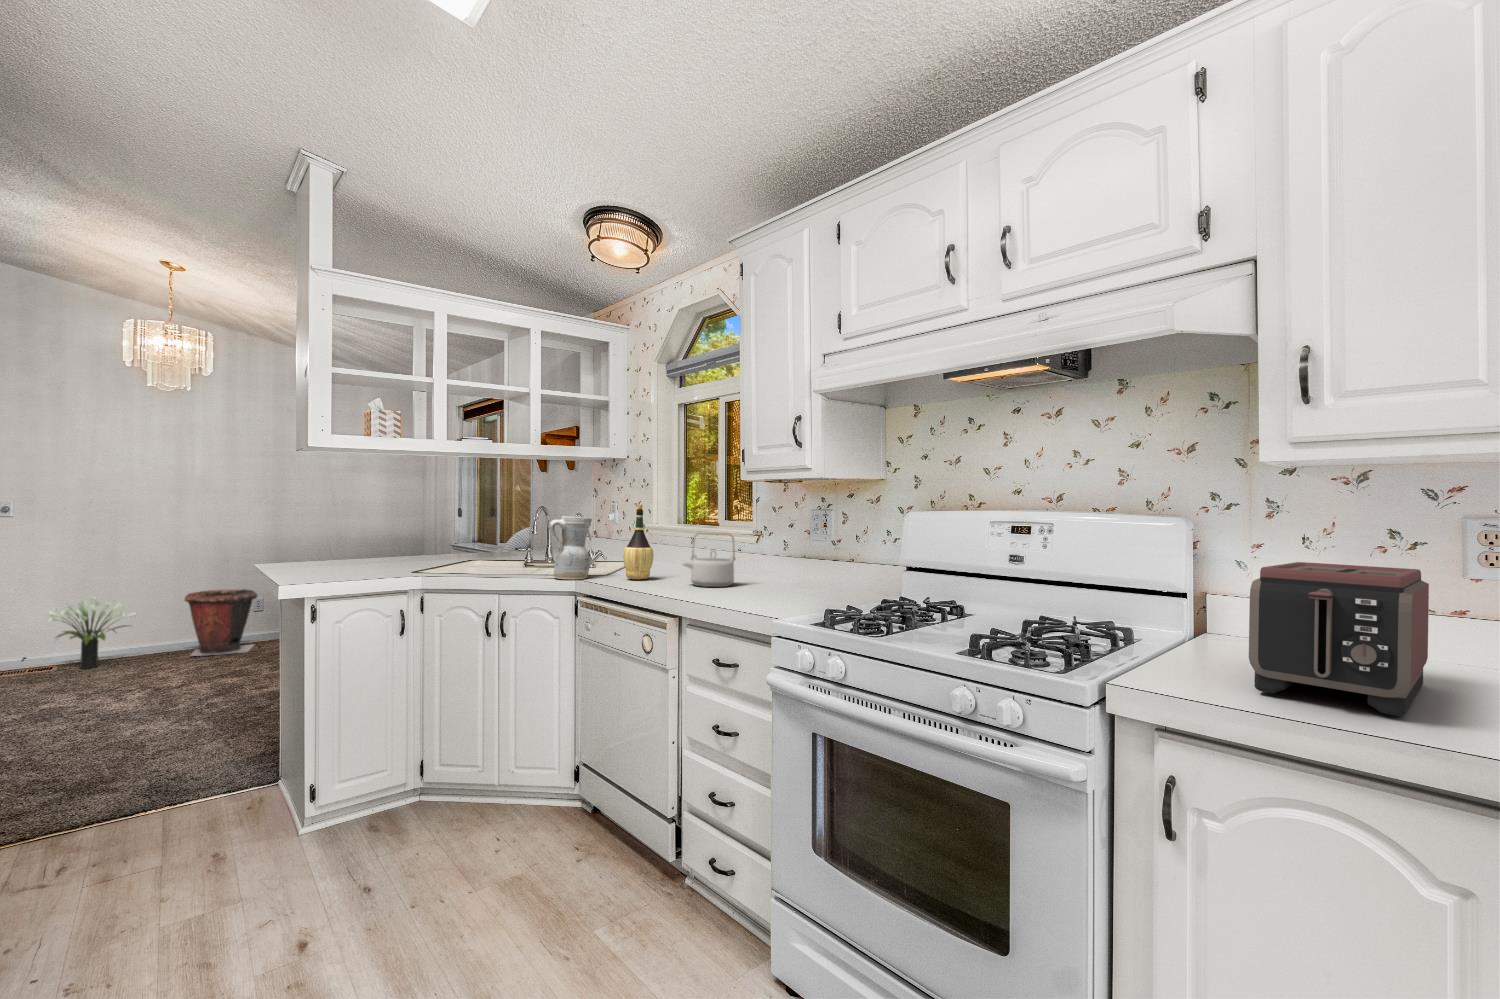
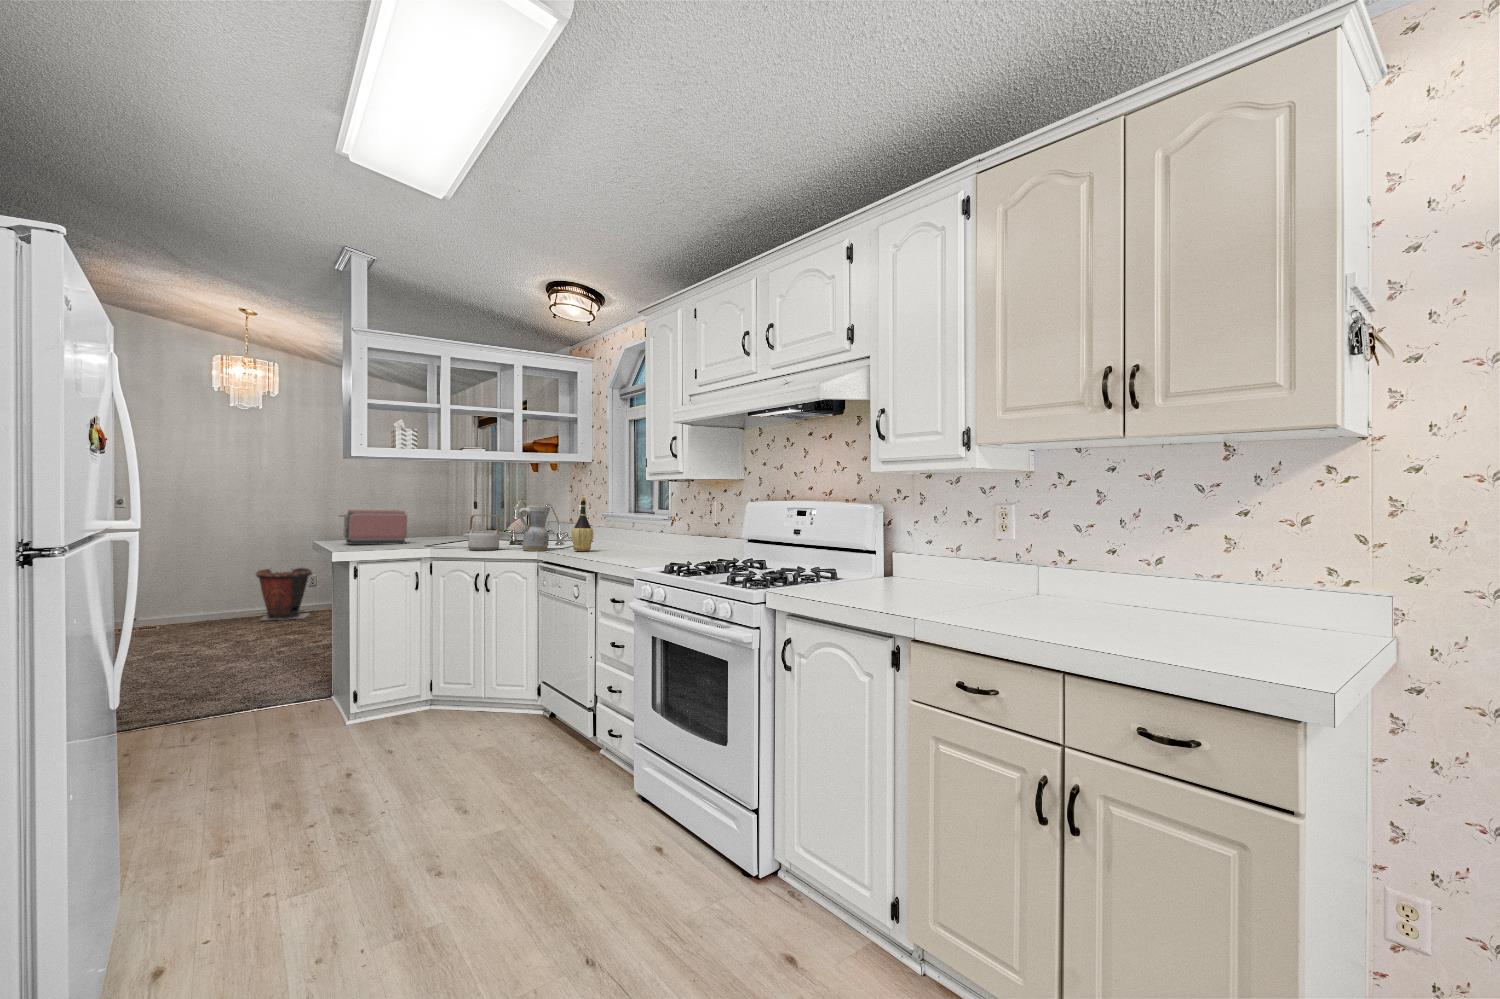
teapot: present [683,533,735,587] -> present [463,515,500,551]
toaster: present [1249,562,1429,716] -> present [341,510,407,545]
potted plant: present [49,597,136,669] -> none [154,571,220,628]

